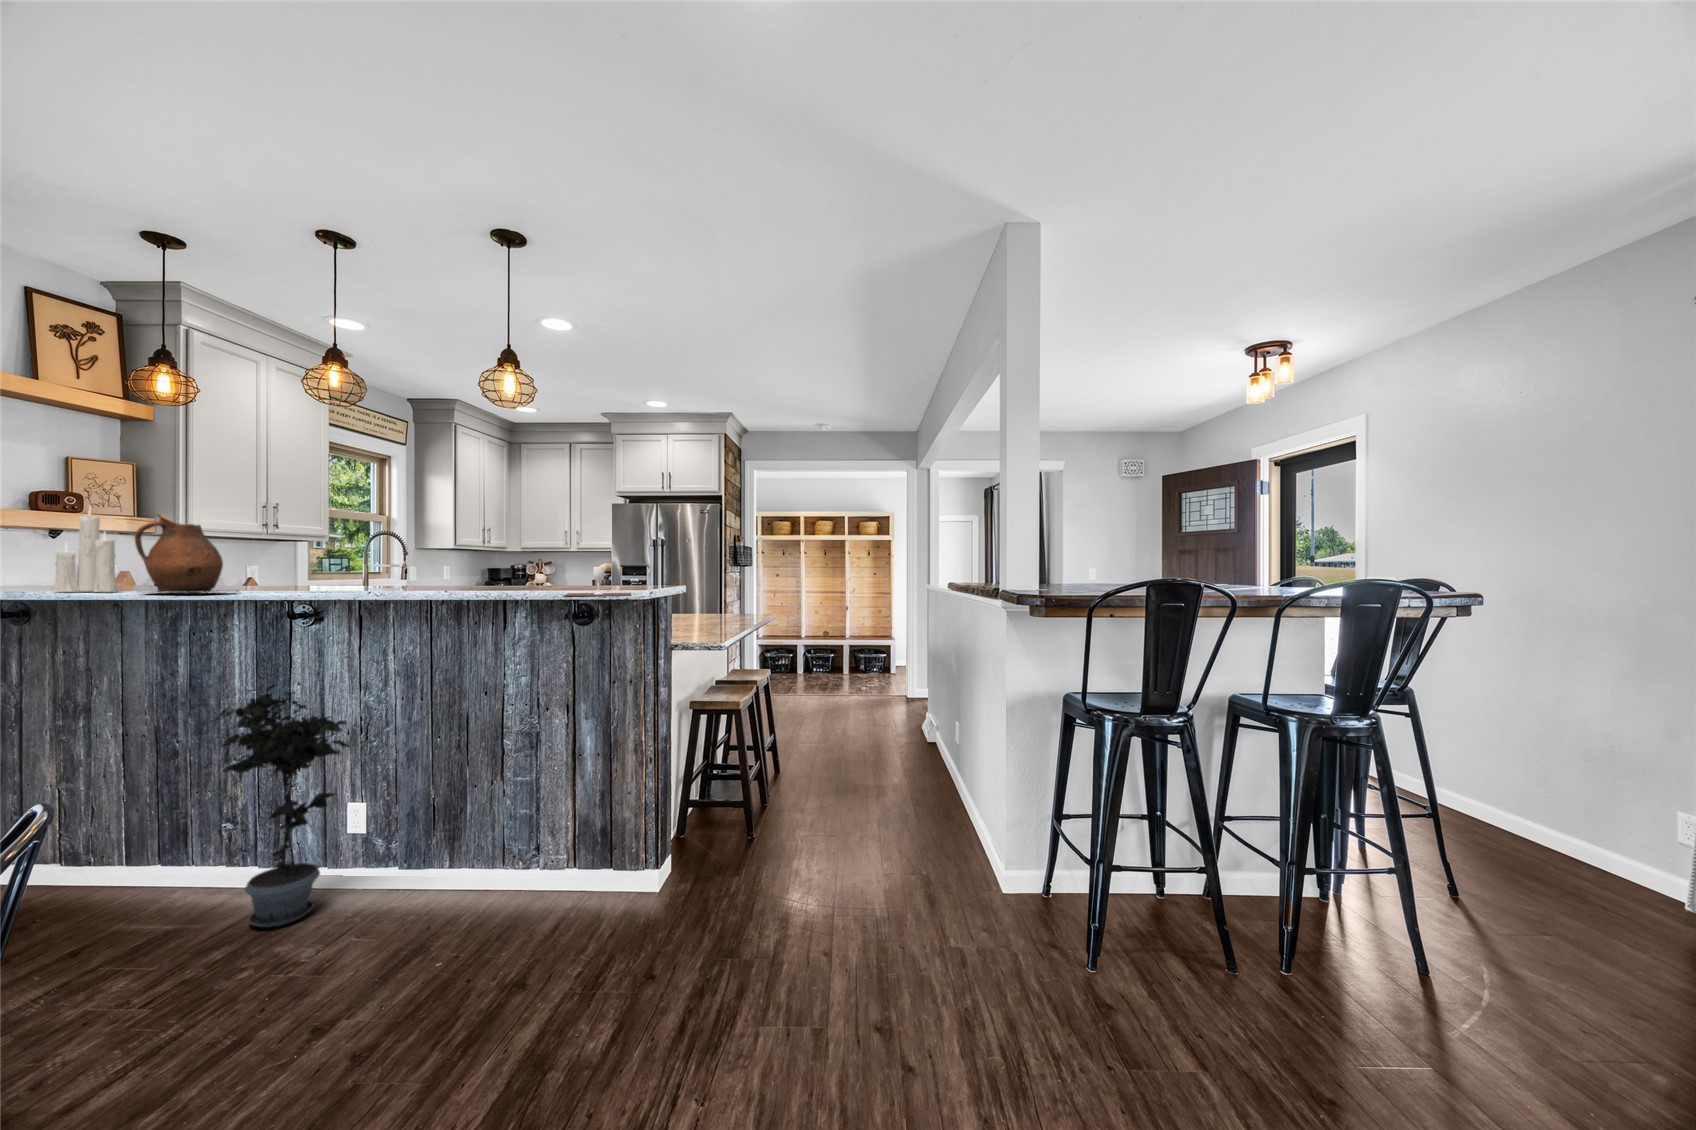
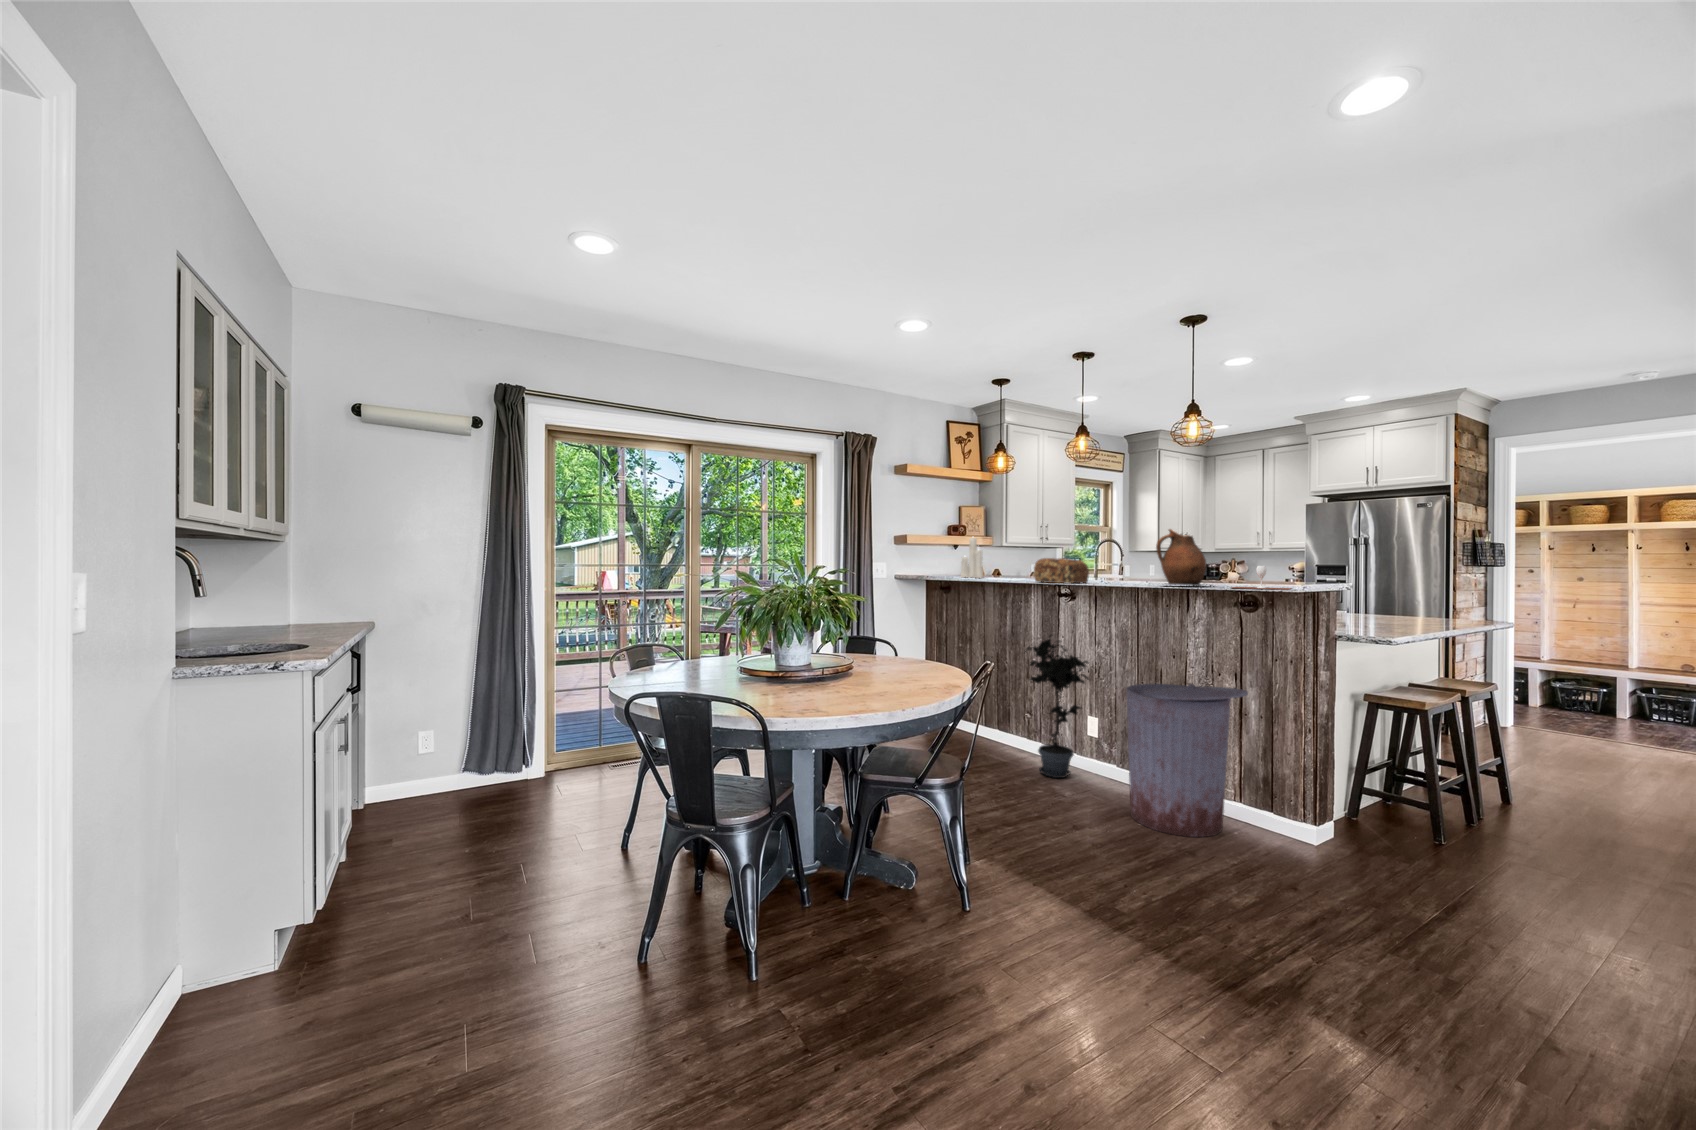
ceramic pitcher: present [134,514,223,594] -> present [1156,529,1212,586]
bread loaf: none [237,556,347,597] -> present [1034,558,1089,584]
trash can: none [414,725,586,964] -> present [1126,684,1248,837]

